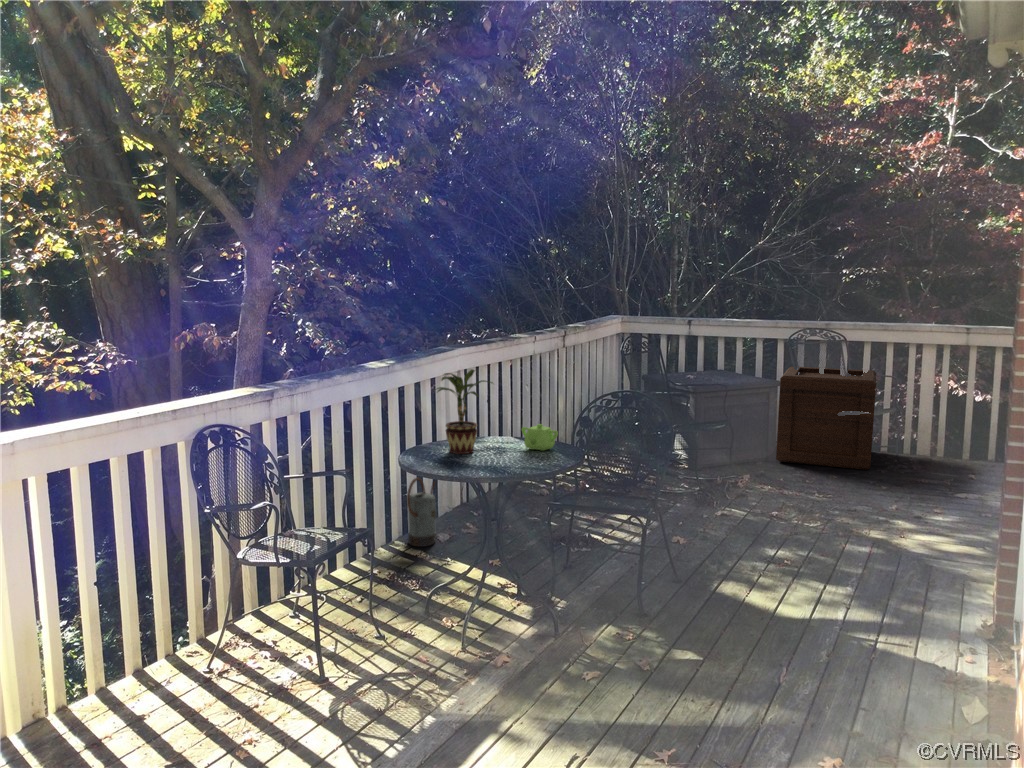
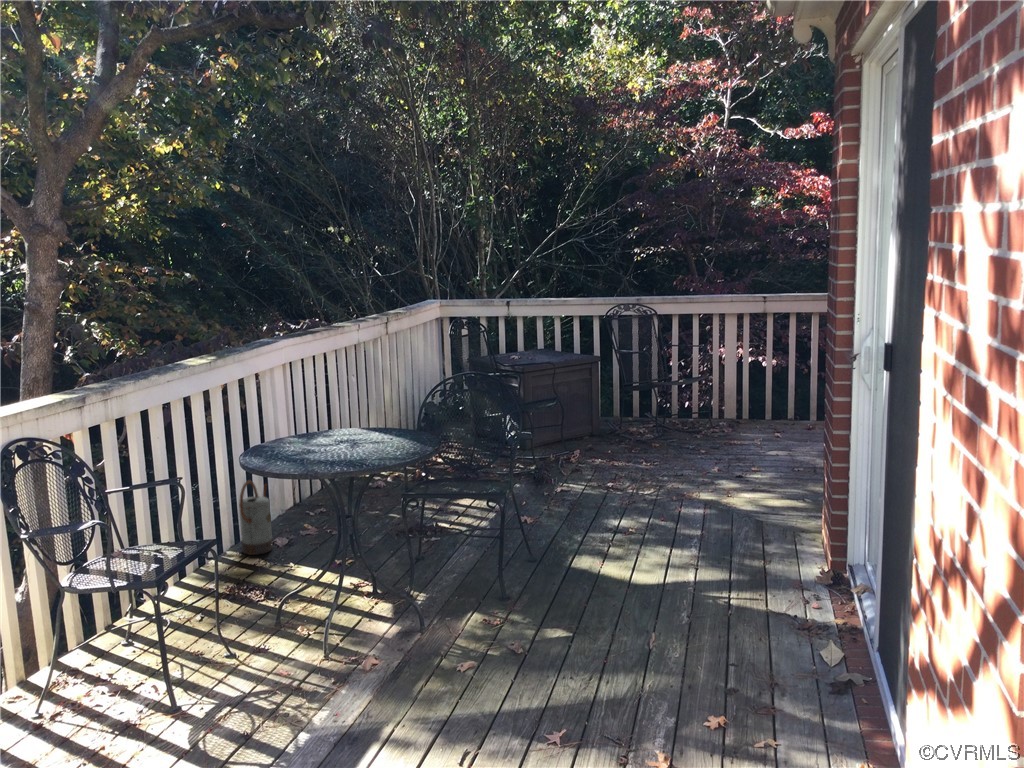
wooden crate: present [776,366,876,470] -> none [603,342,691,437]
potted plant: present [437,369,493,454] -> none [267,360,336,451]
teapot: present [522,424,558,451] -> none [365,413,405,441]

